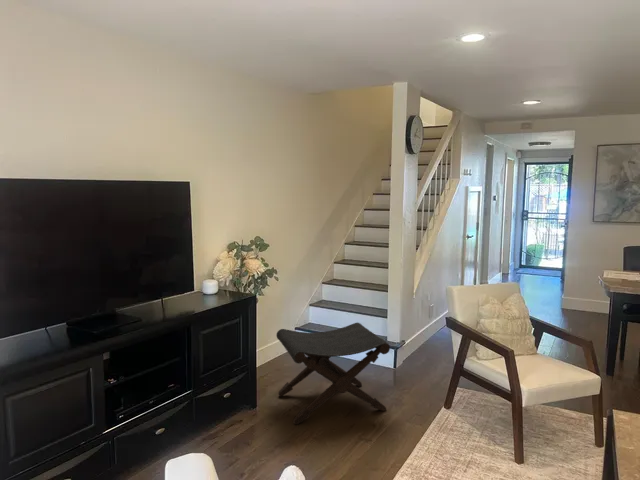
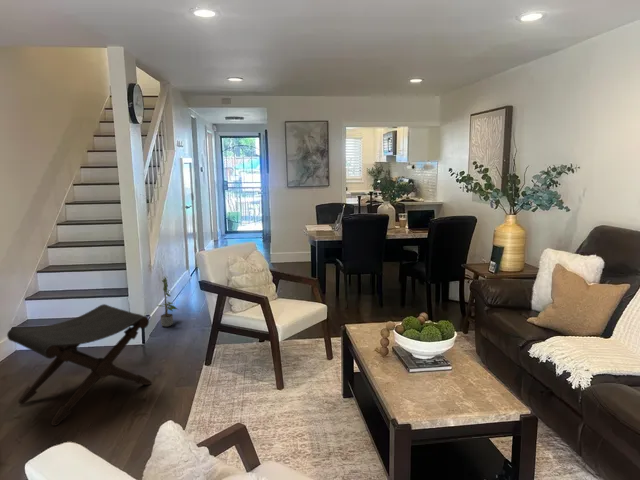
potted plant: none [414,303,437,356] -> present [158,277,177,327]

